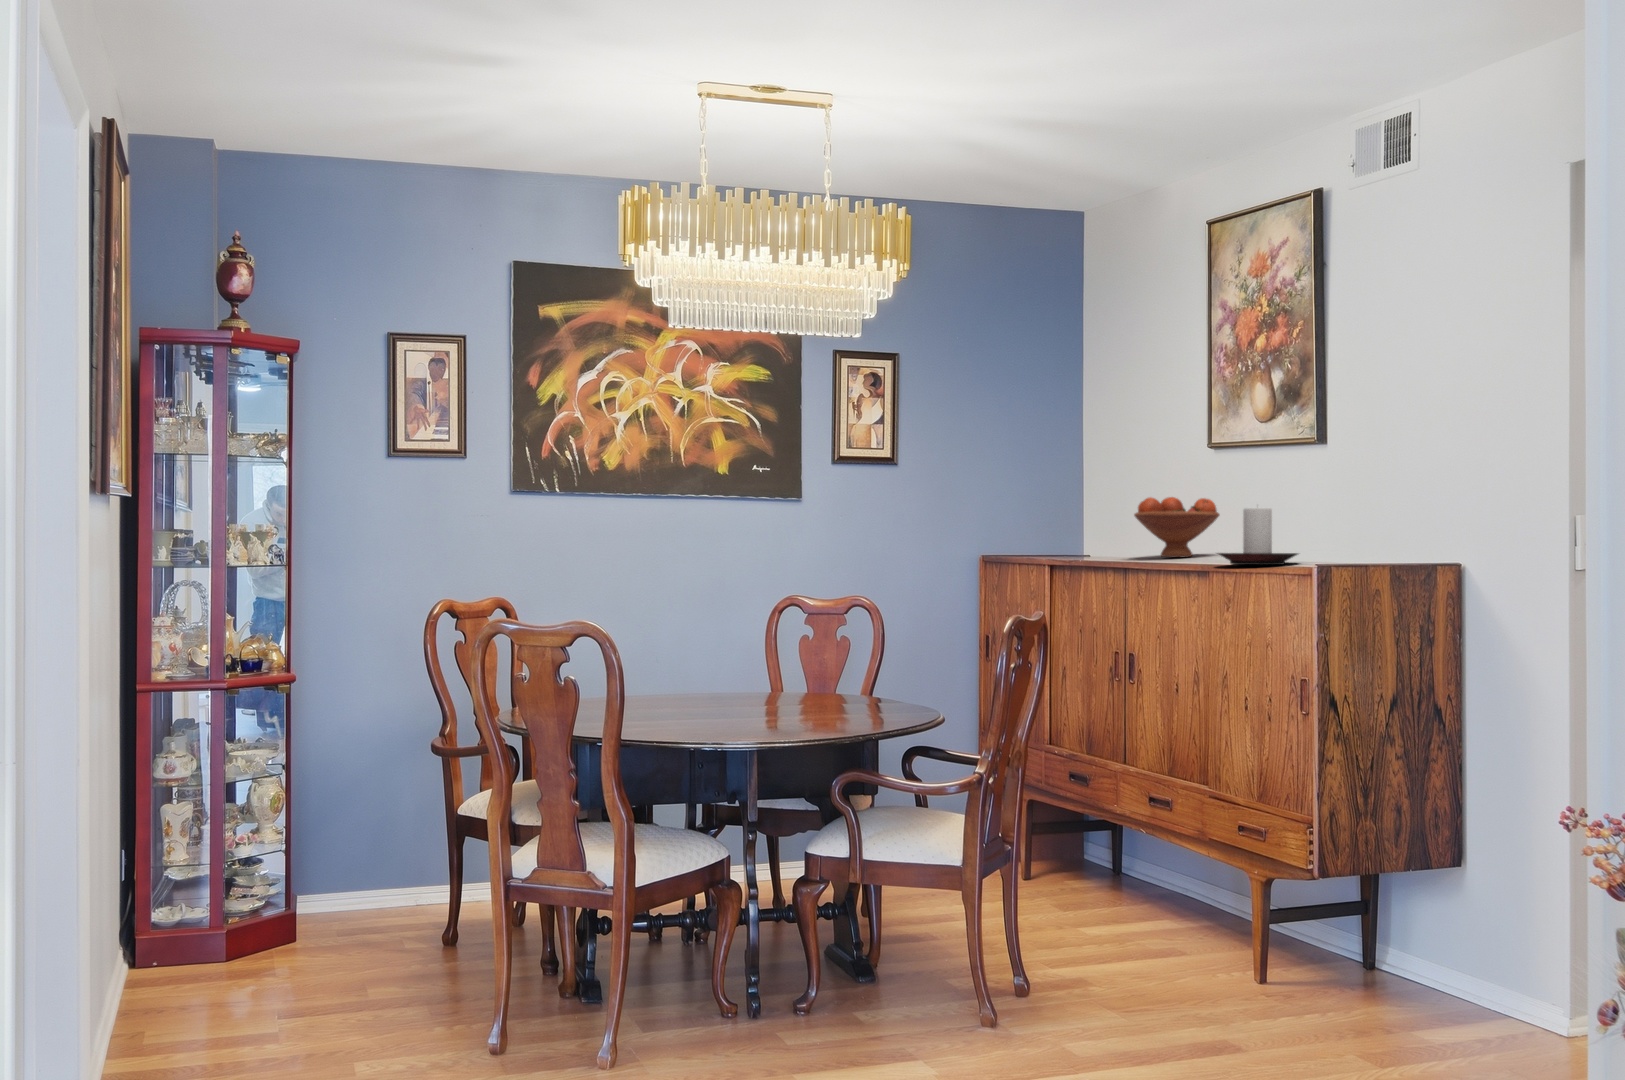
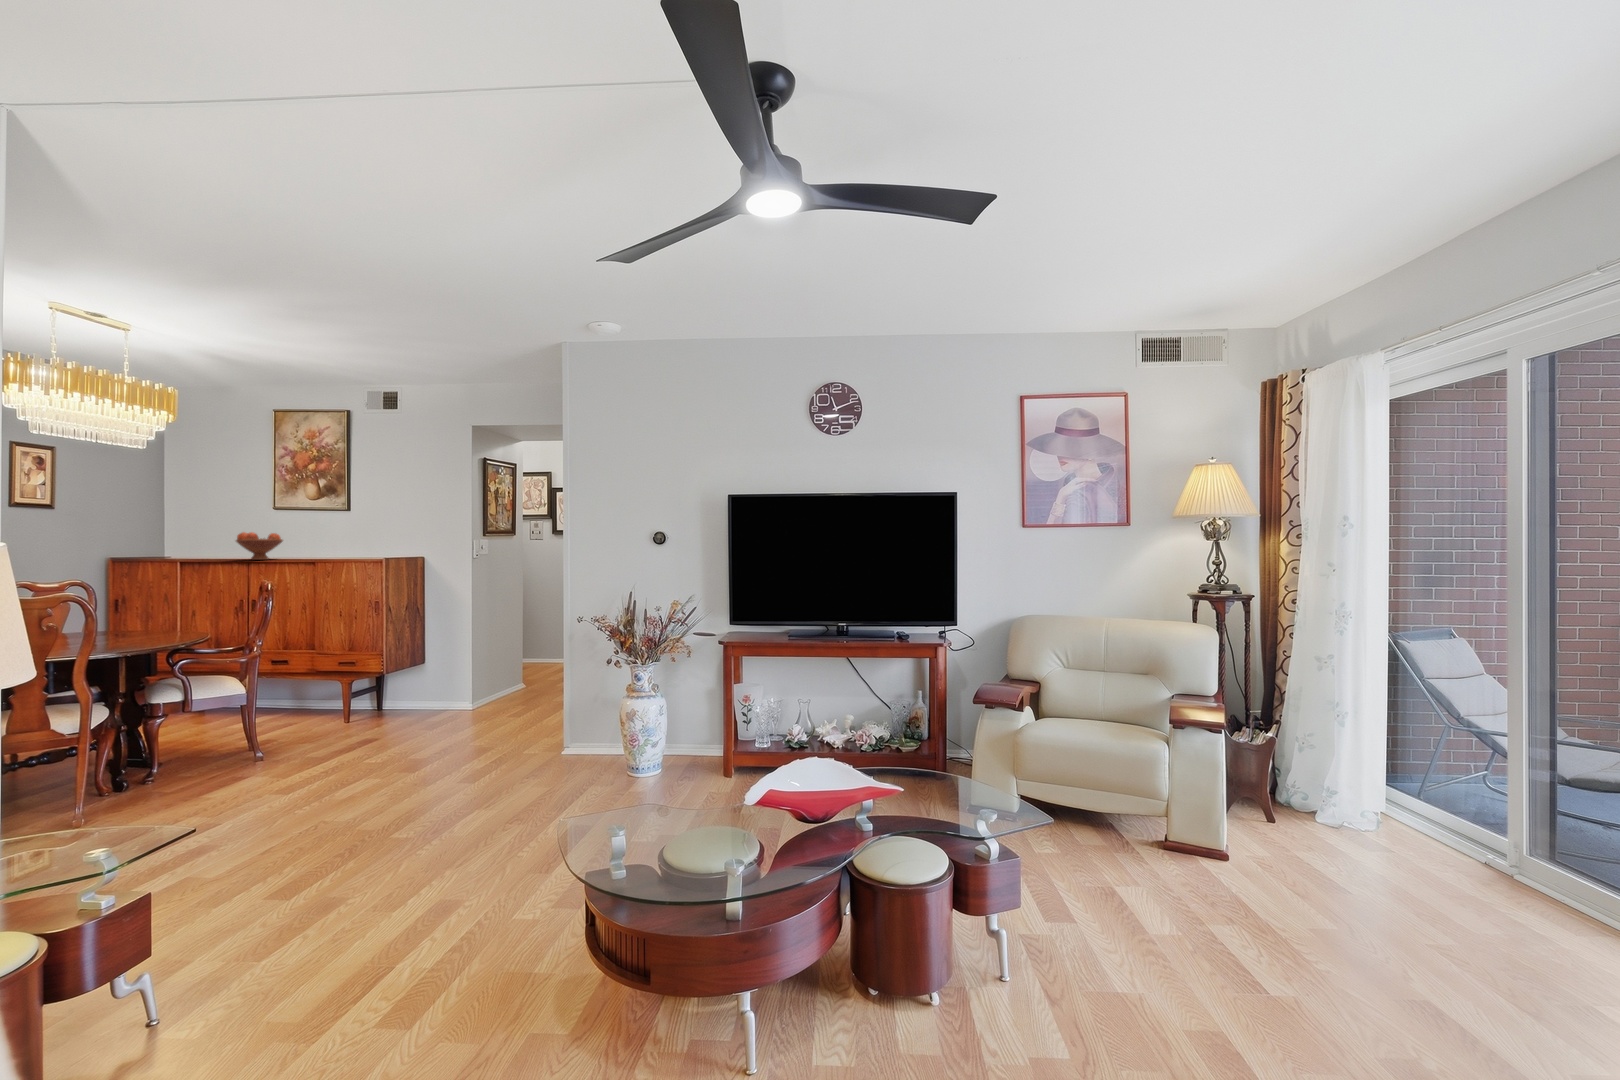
candle holder: present [1218,508,1298,565] -> none [317,536,356,560]

